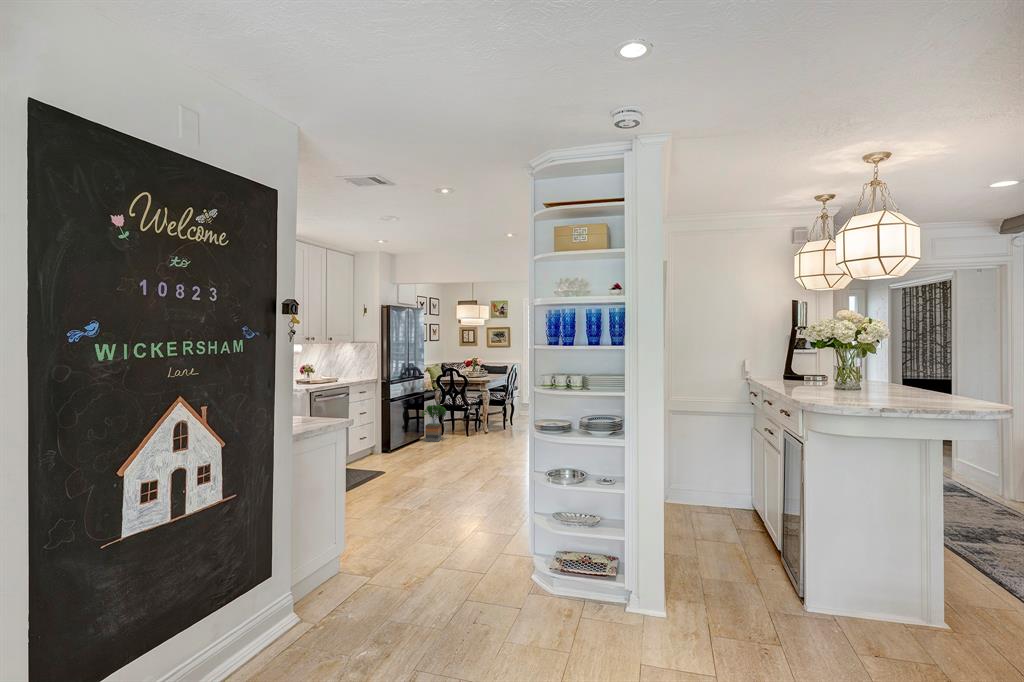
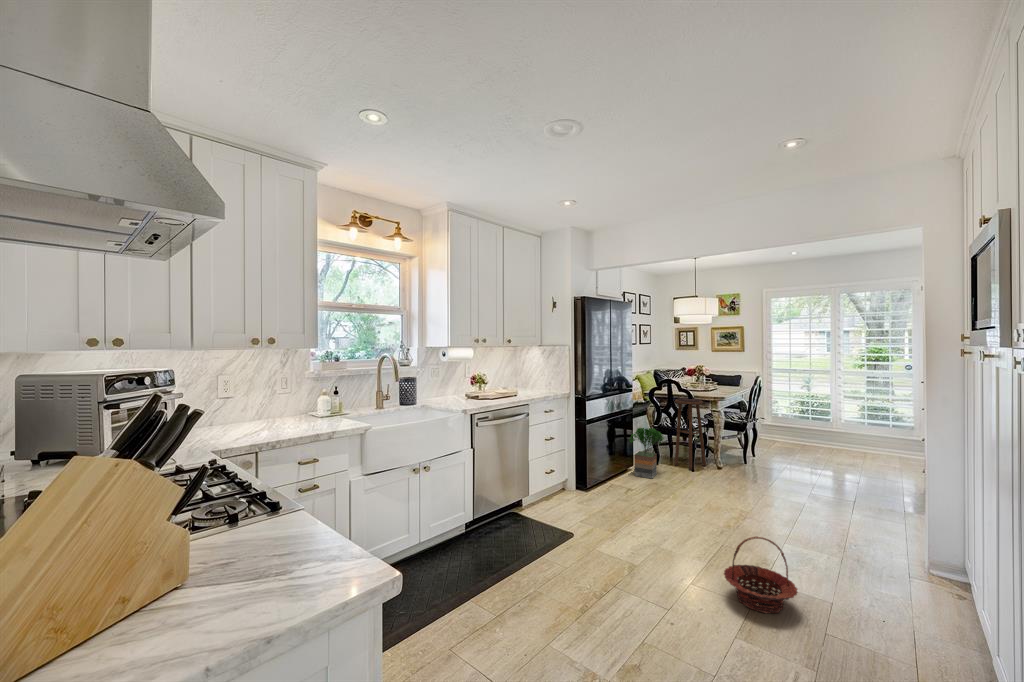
stool: none [455,382,477,435] -> present [675,398,706,470]
basket: none [475,444,510,482] -> present [724,537,798,613]

